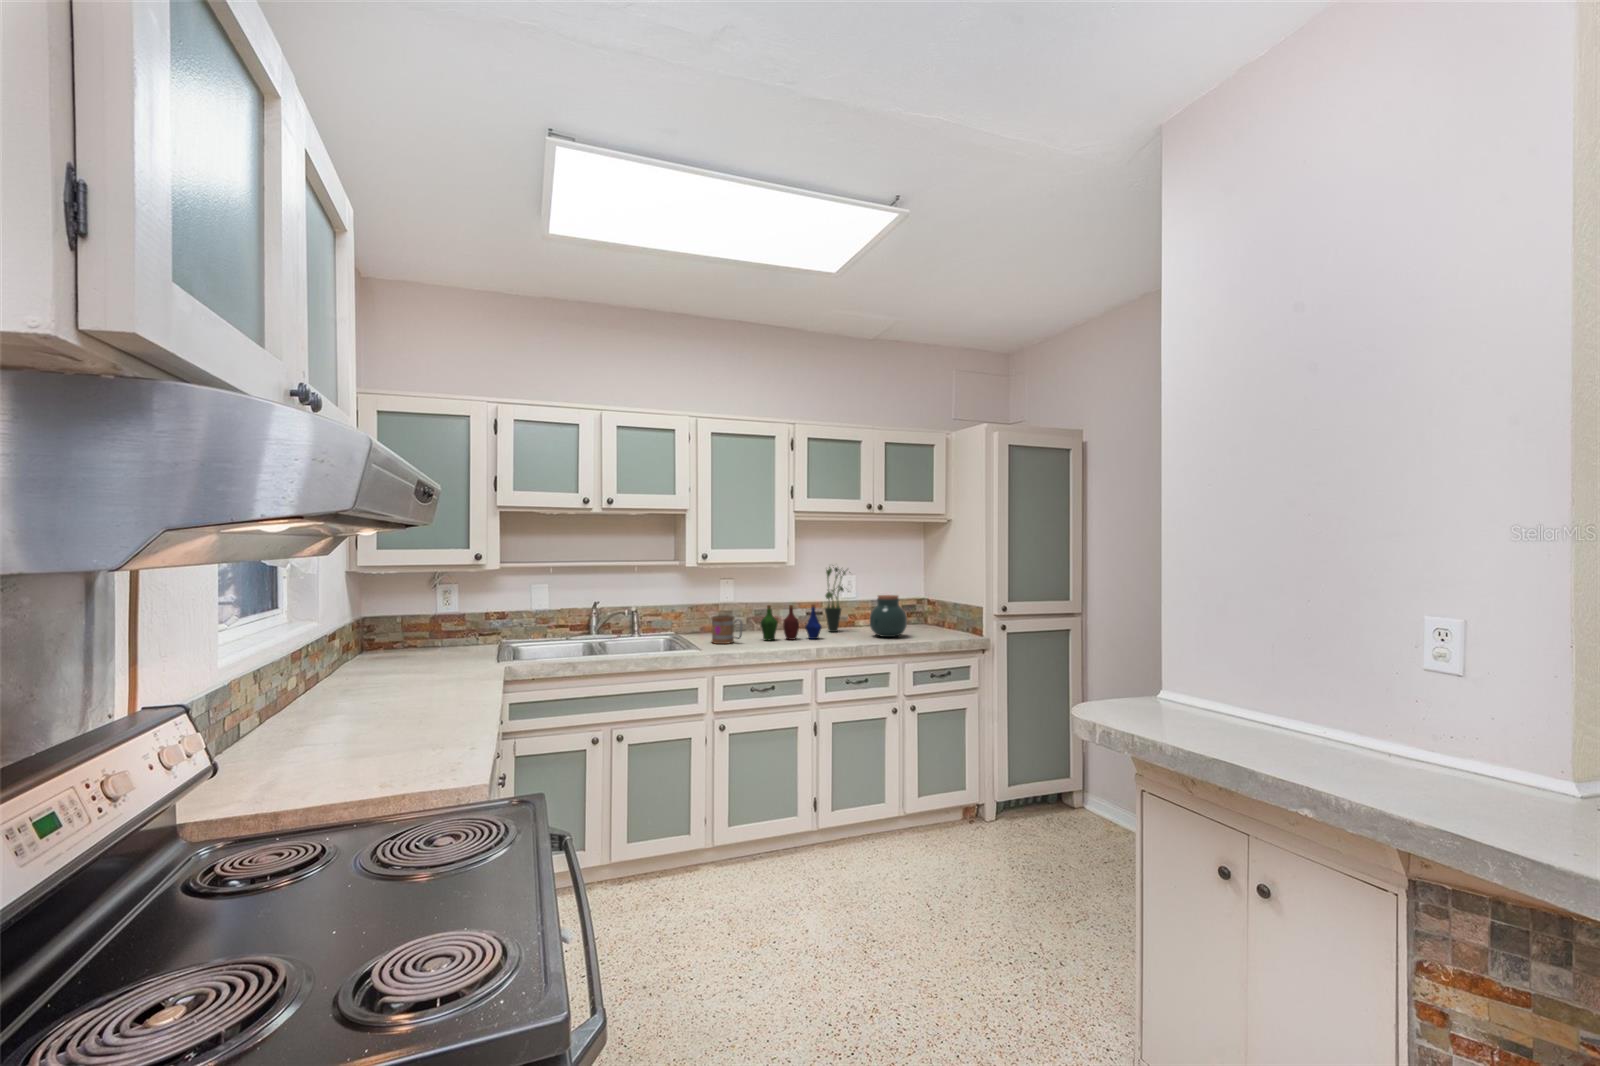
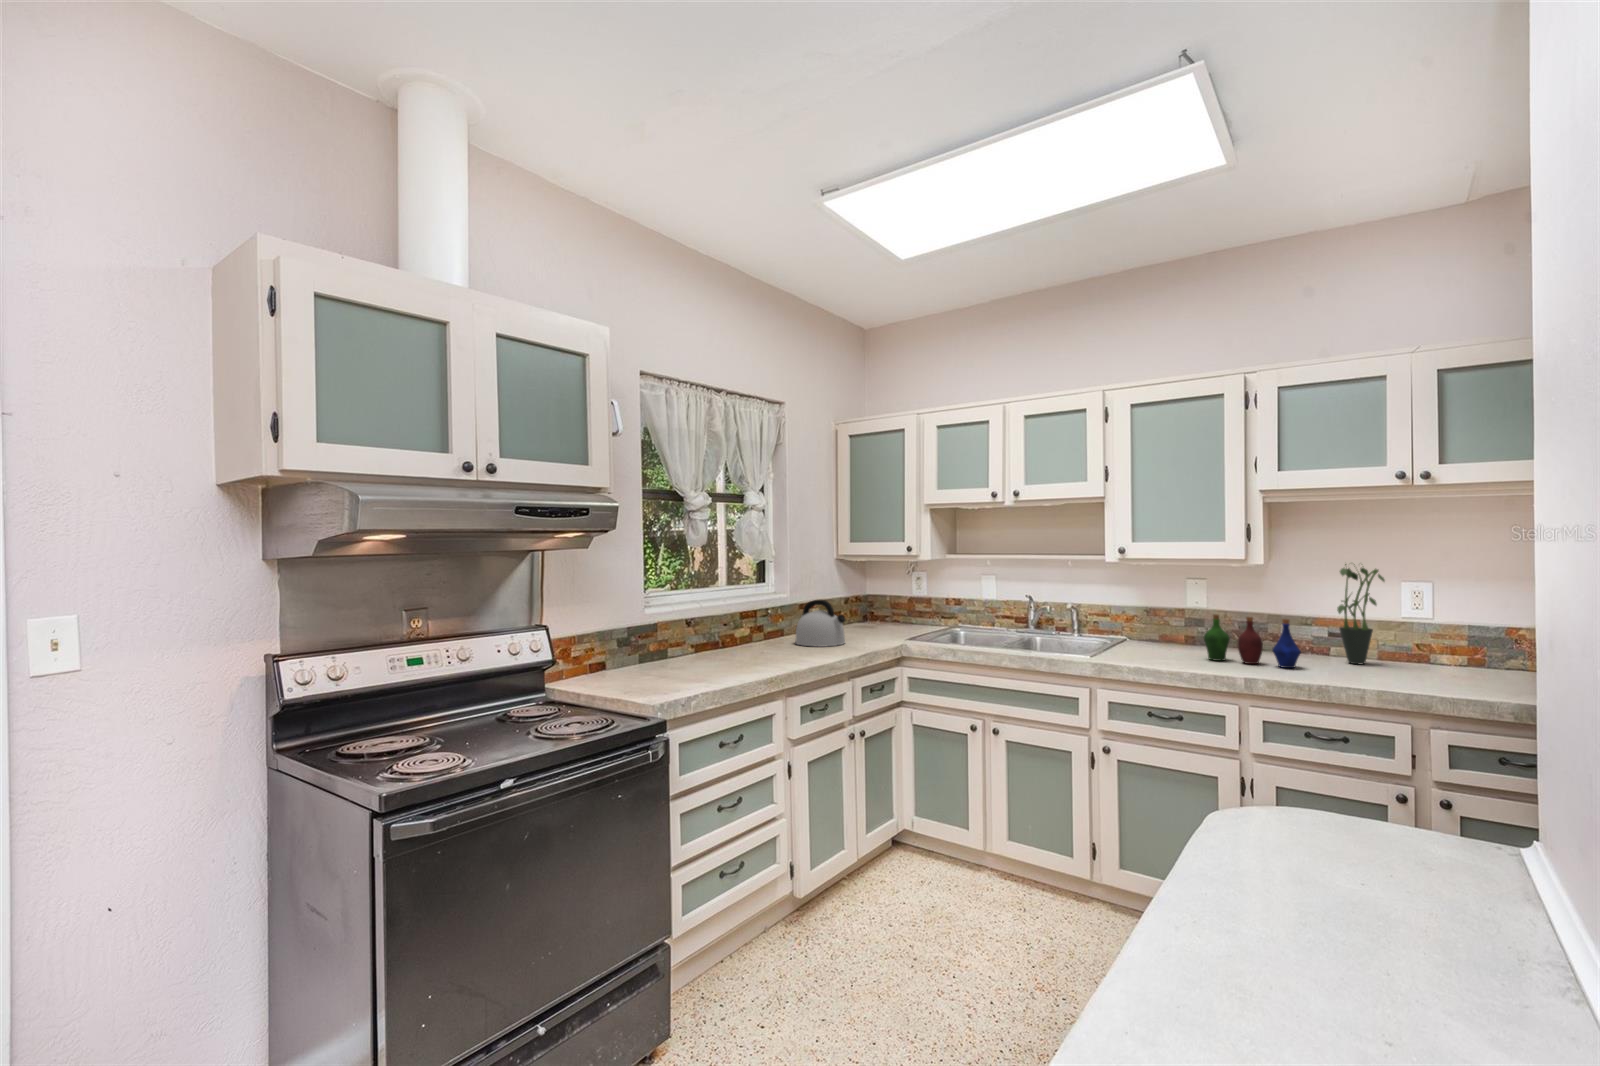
jar: present [869,595,907,637] -> none [1394,615,1474,685]
mug: present [712,615,743,644] -> none [1135,621,1169,656]
kettle: none [352,622,438,686] -> present [795,600,845,647]

